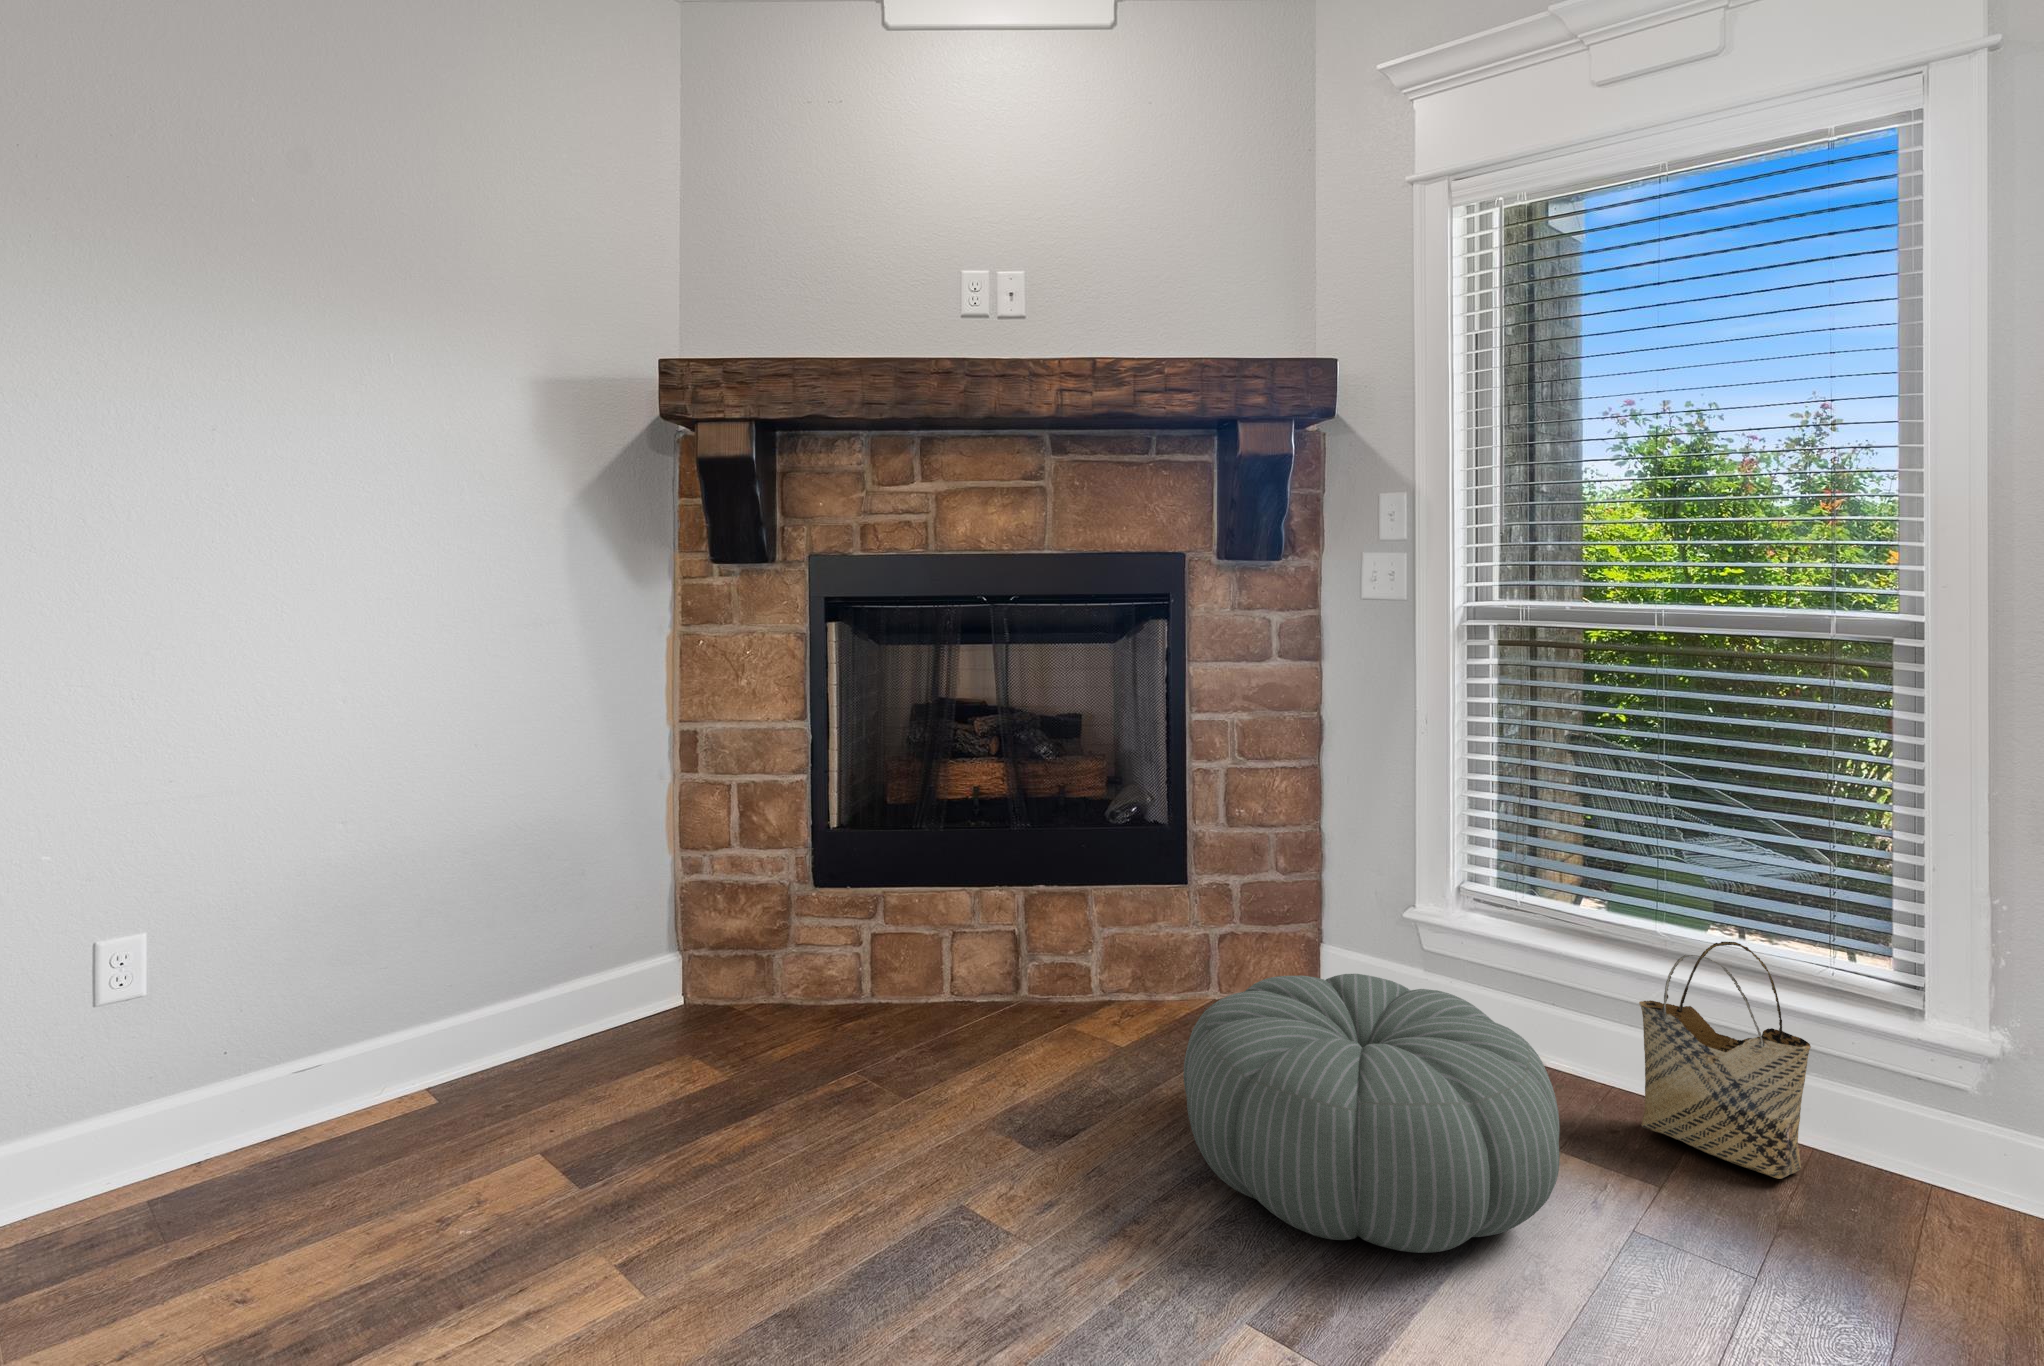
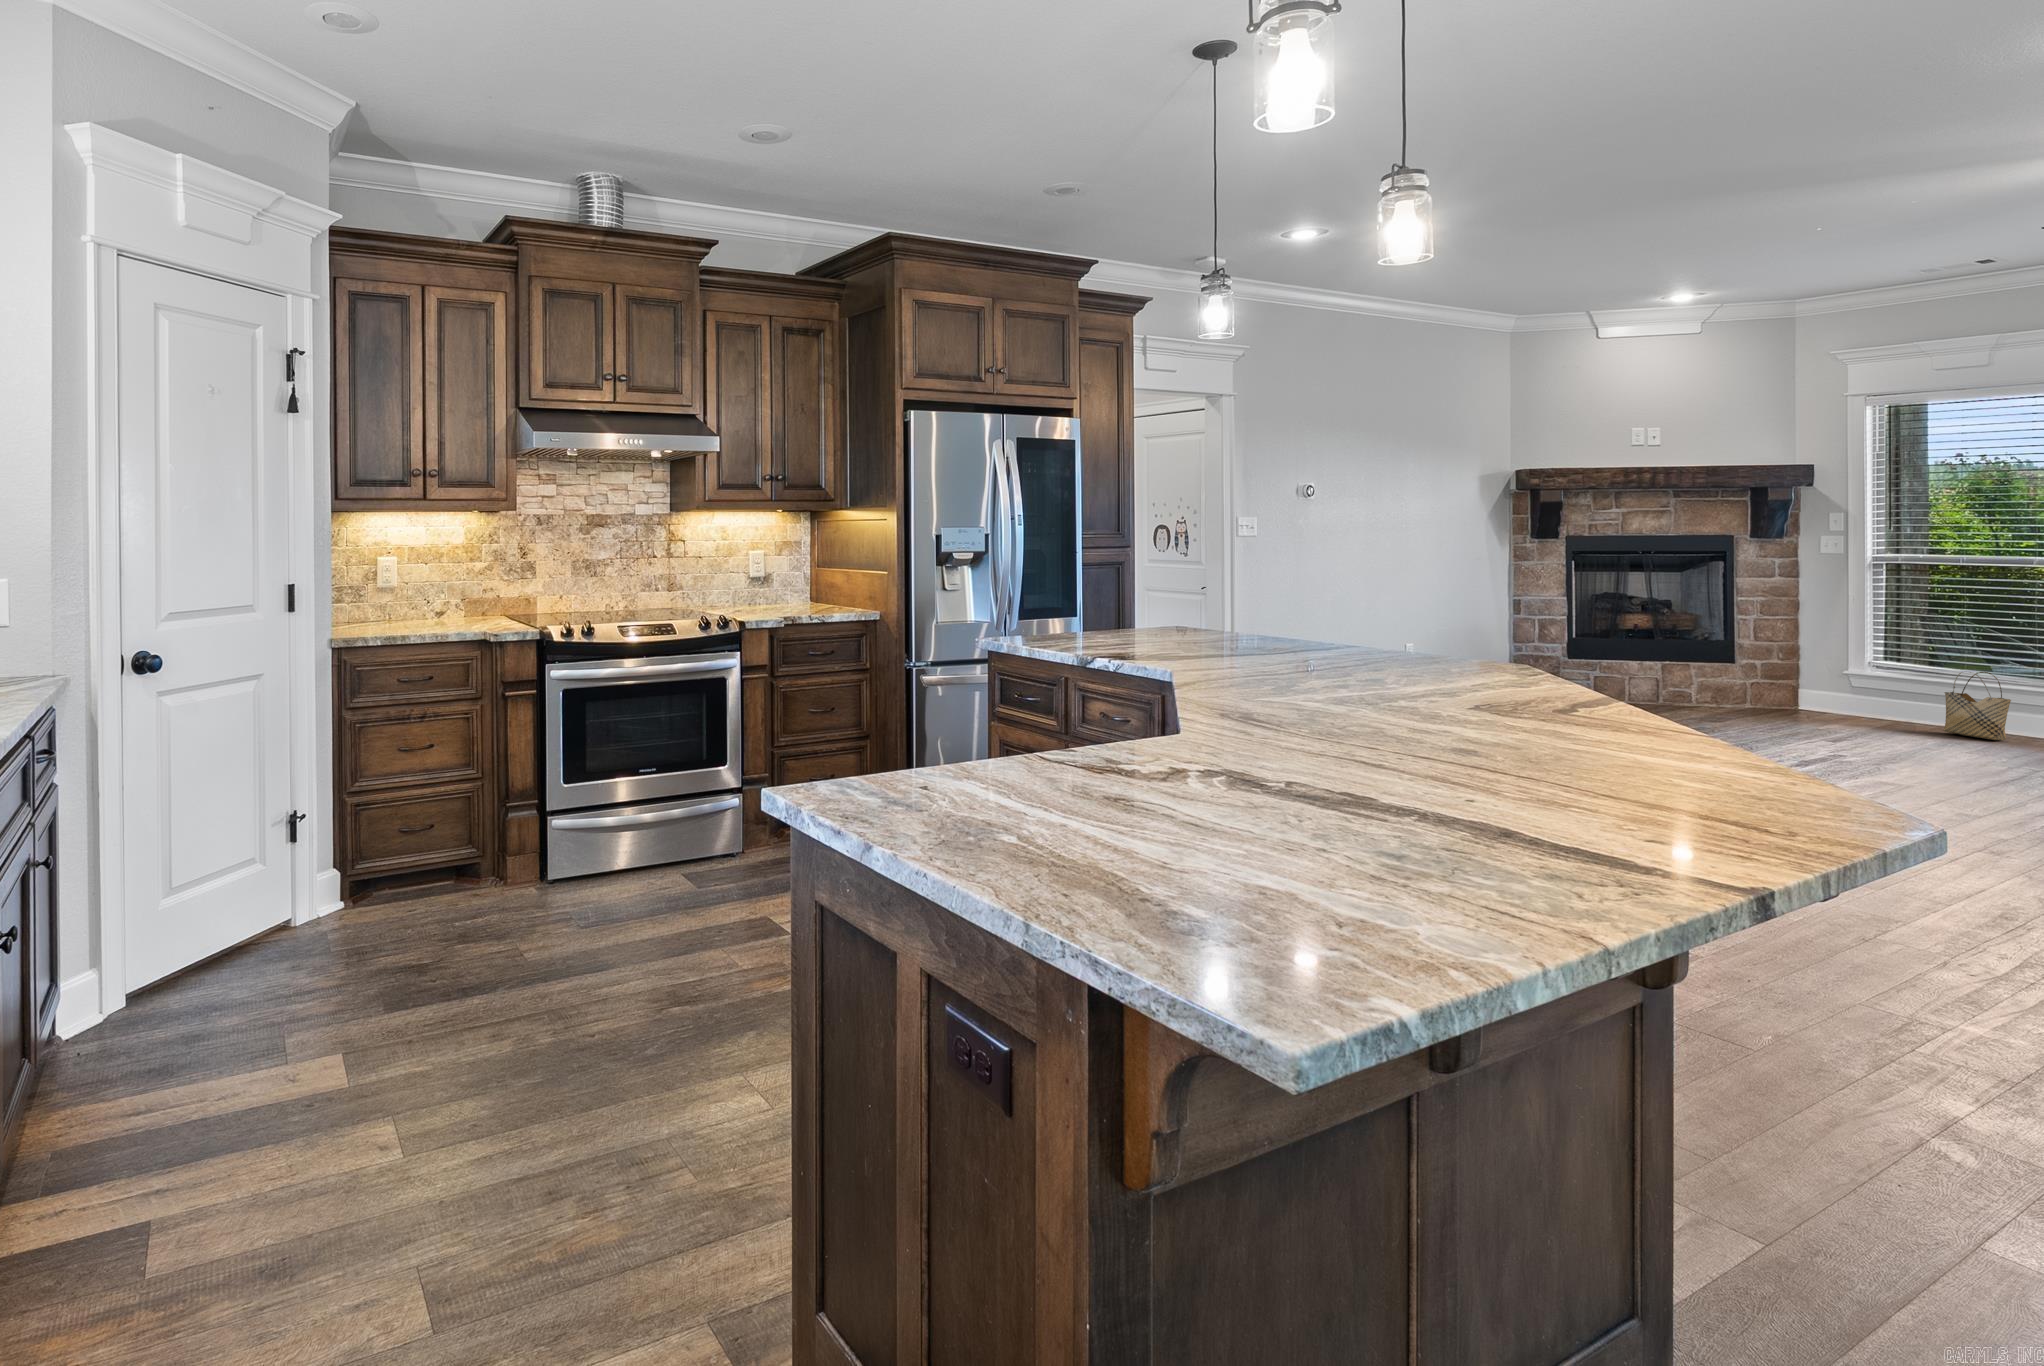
pouf: present [1183,974,1560,1253] -> none [1757,680,1906,738]

